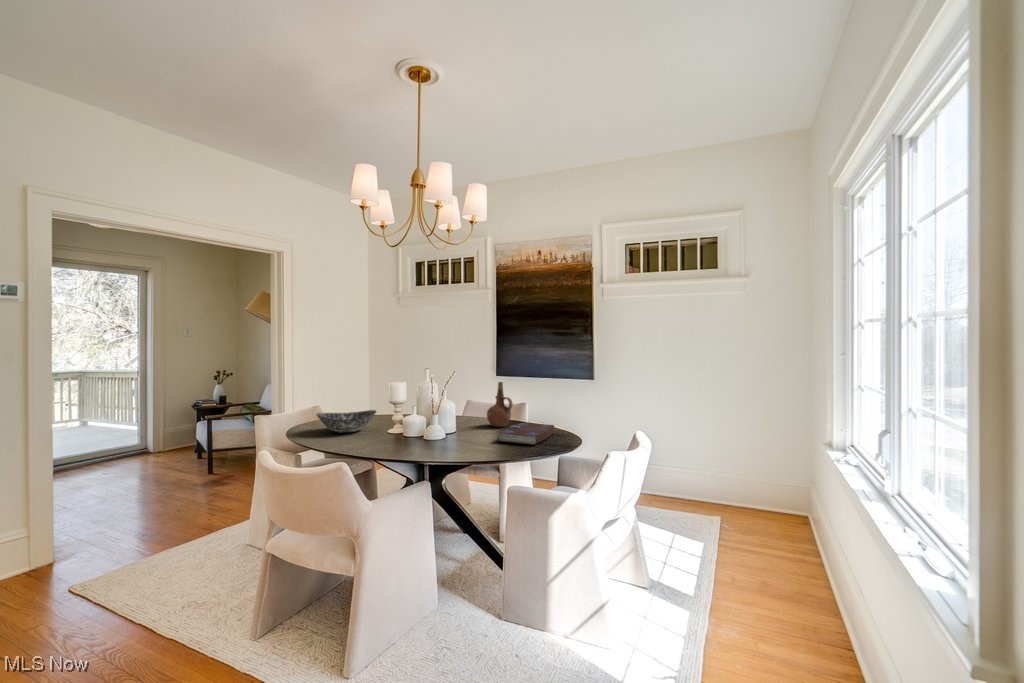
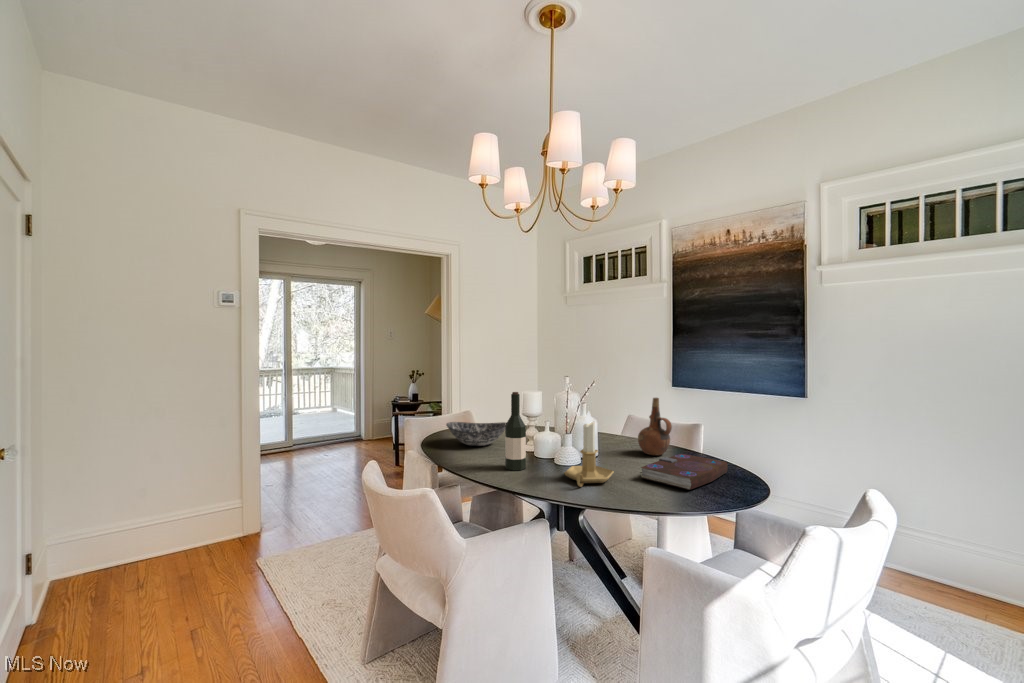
wine bottle: none [387,380,405,446] -> present [505,392,526,470]
candlestick: none [441,392,479,451] -> present [564,411,614,487]

